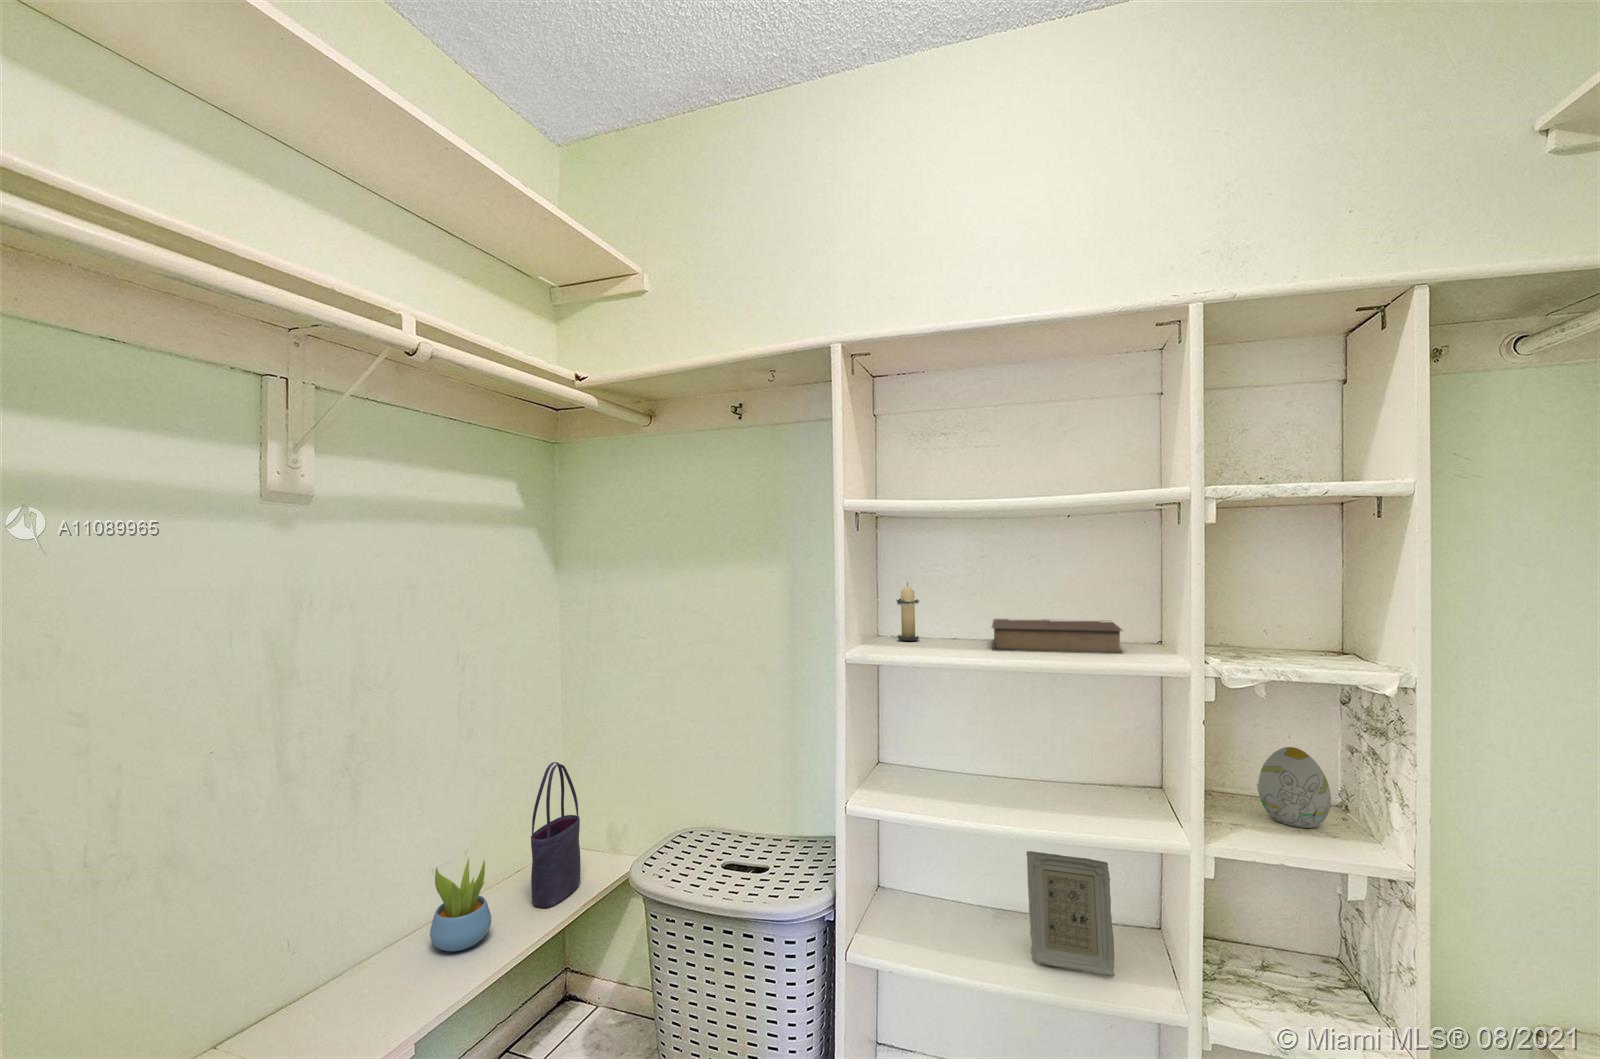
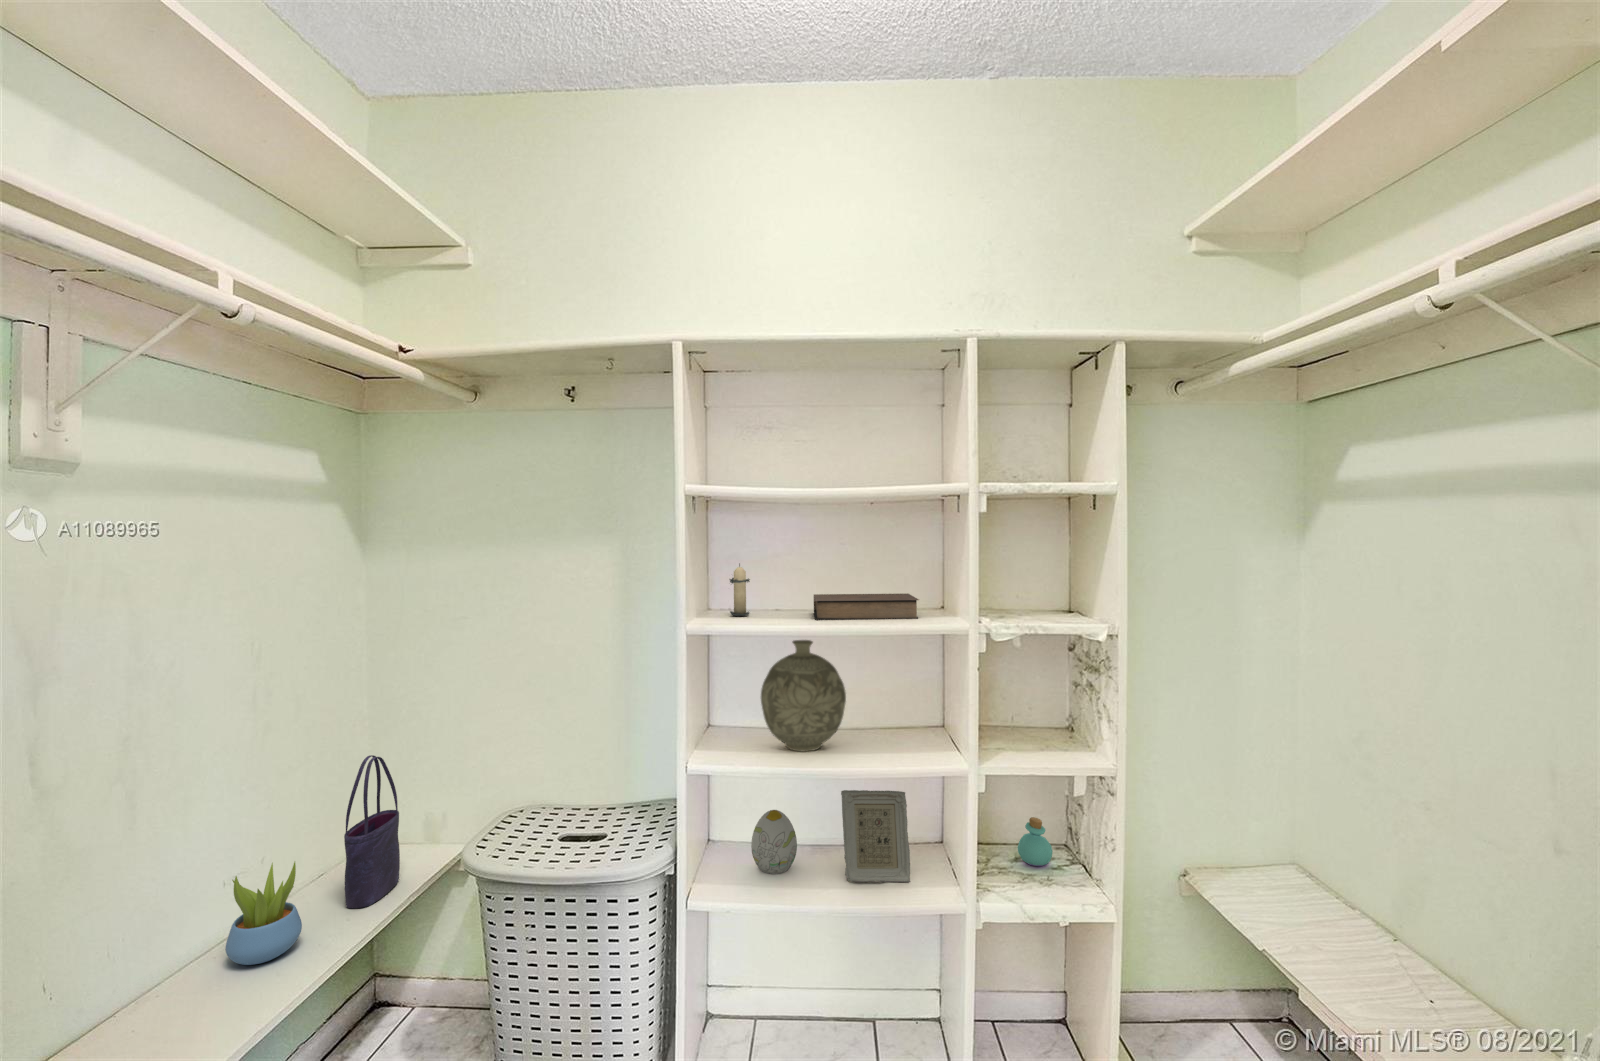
decorative vase: none [930,672,1031,802] -> present [761,640,846,752]
decorative egg: present [1258,747,1331,828] -> present [751,810,797,874]
perfume bottle: none [1266,917,1319,984] -> present [1018,817,1053,866]

